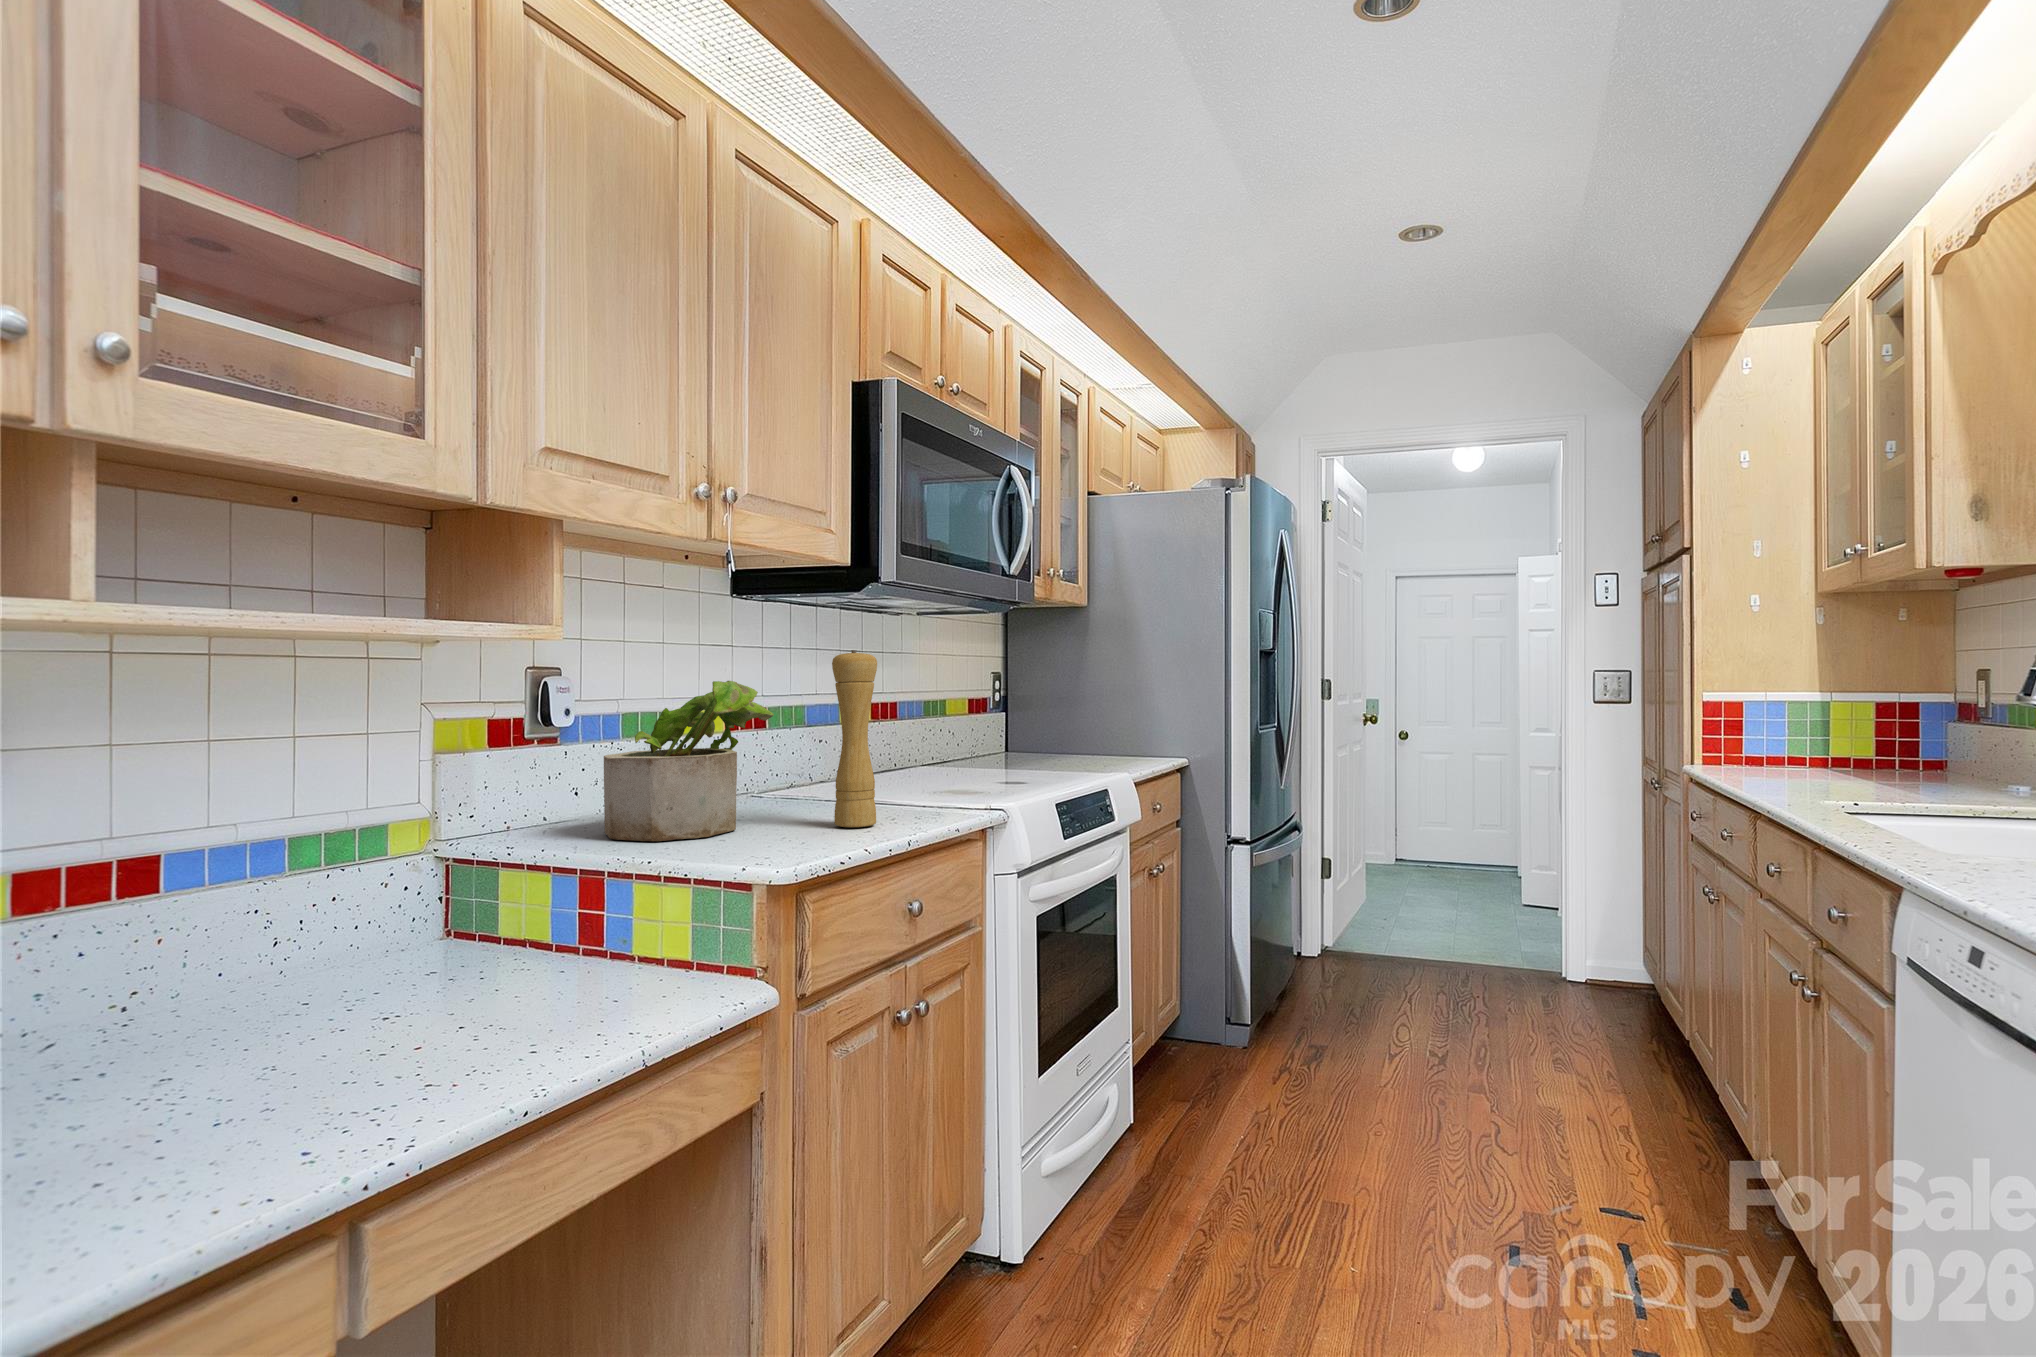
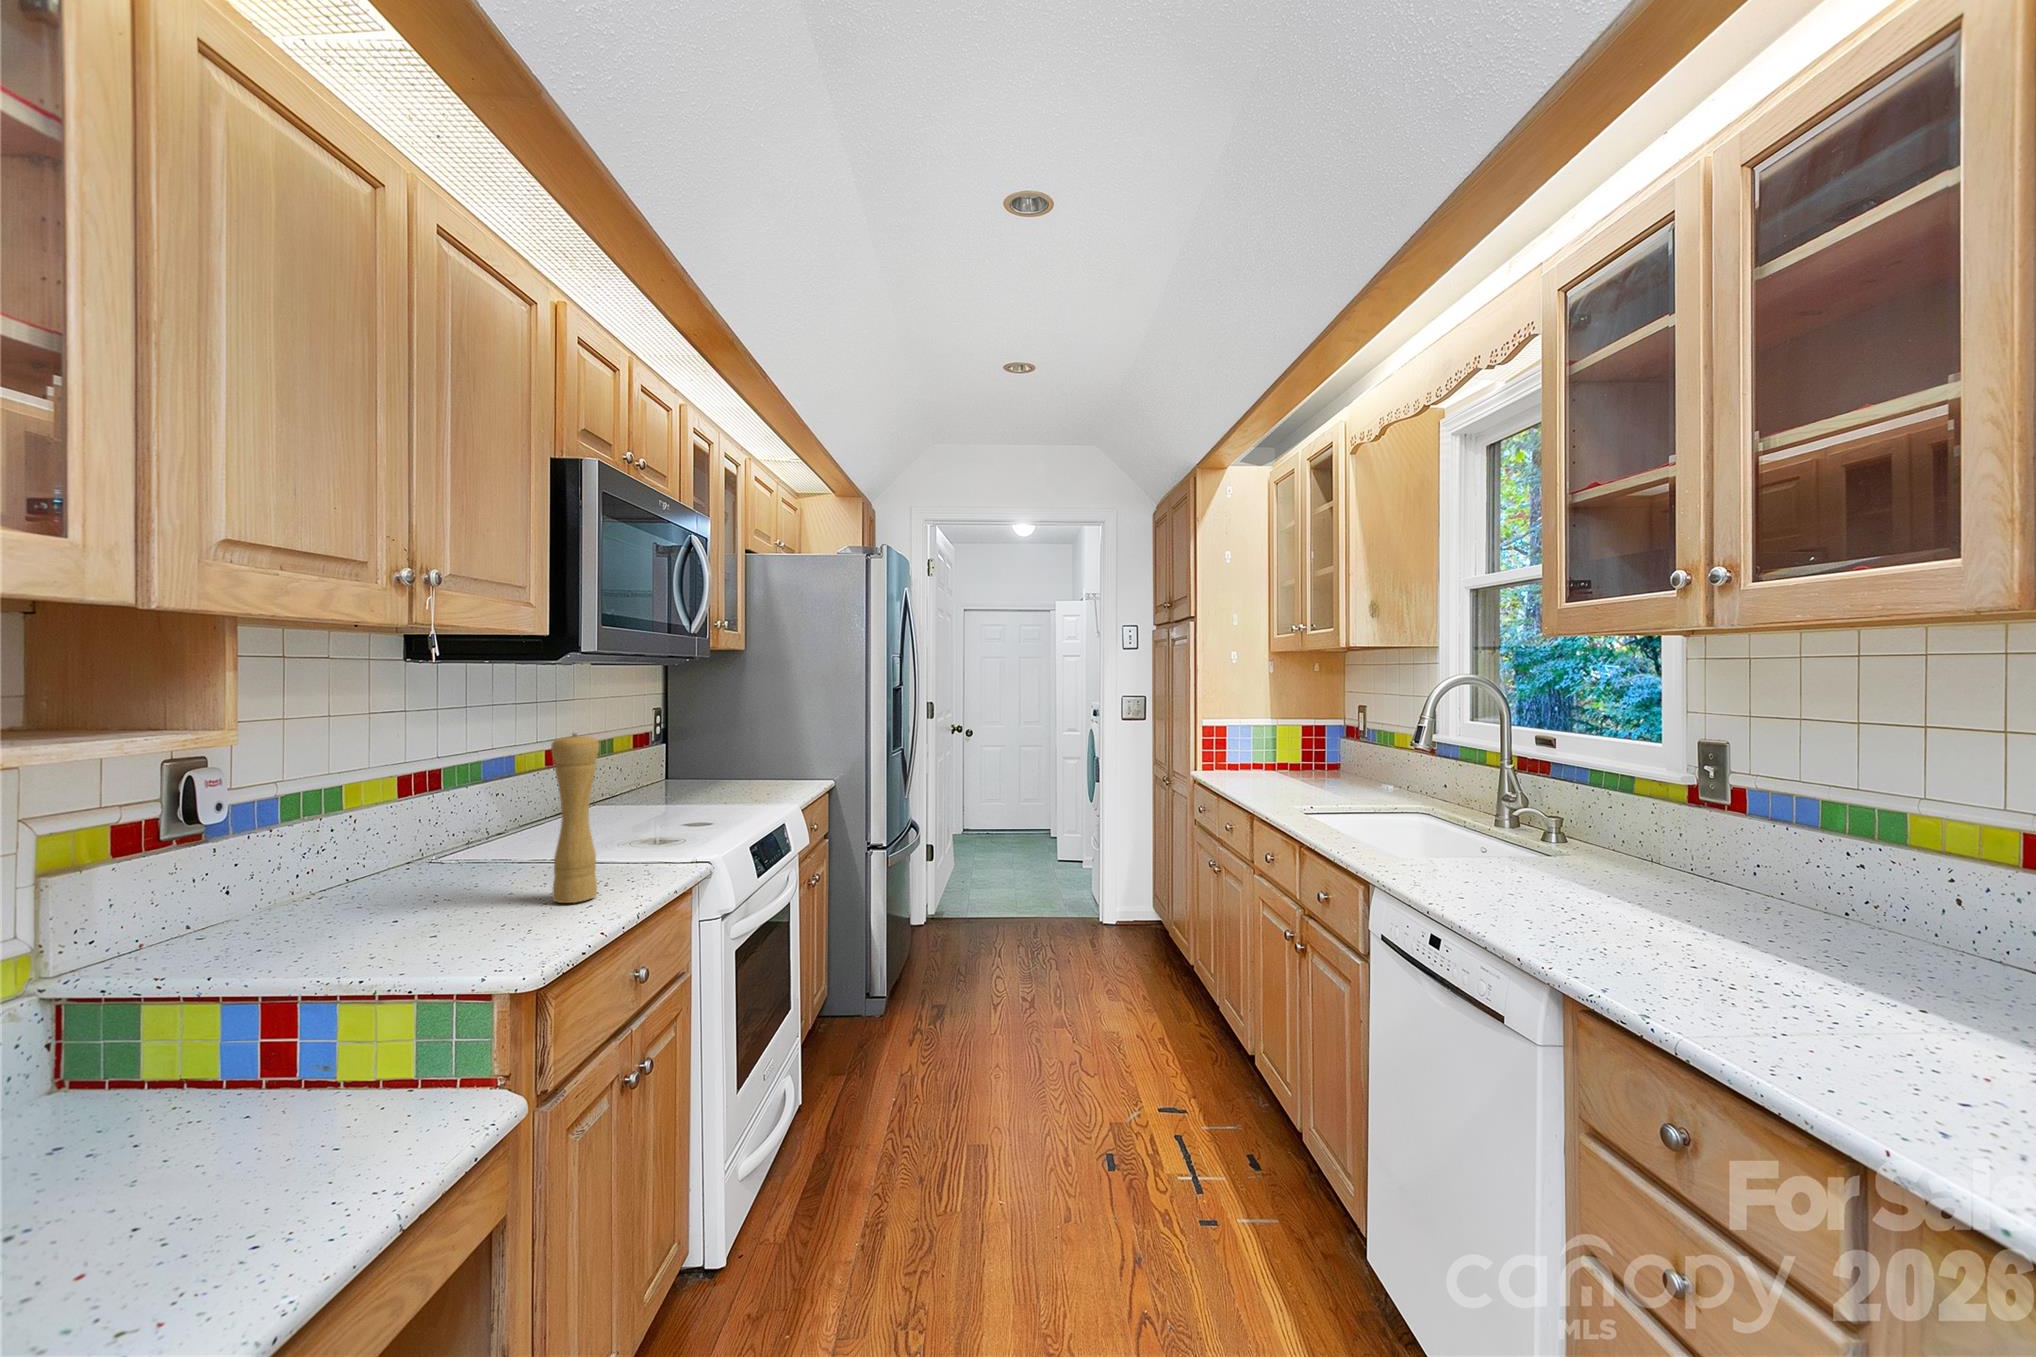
potted plant: present [604,681,774,841] -> none [271,771,478,951]

